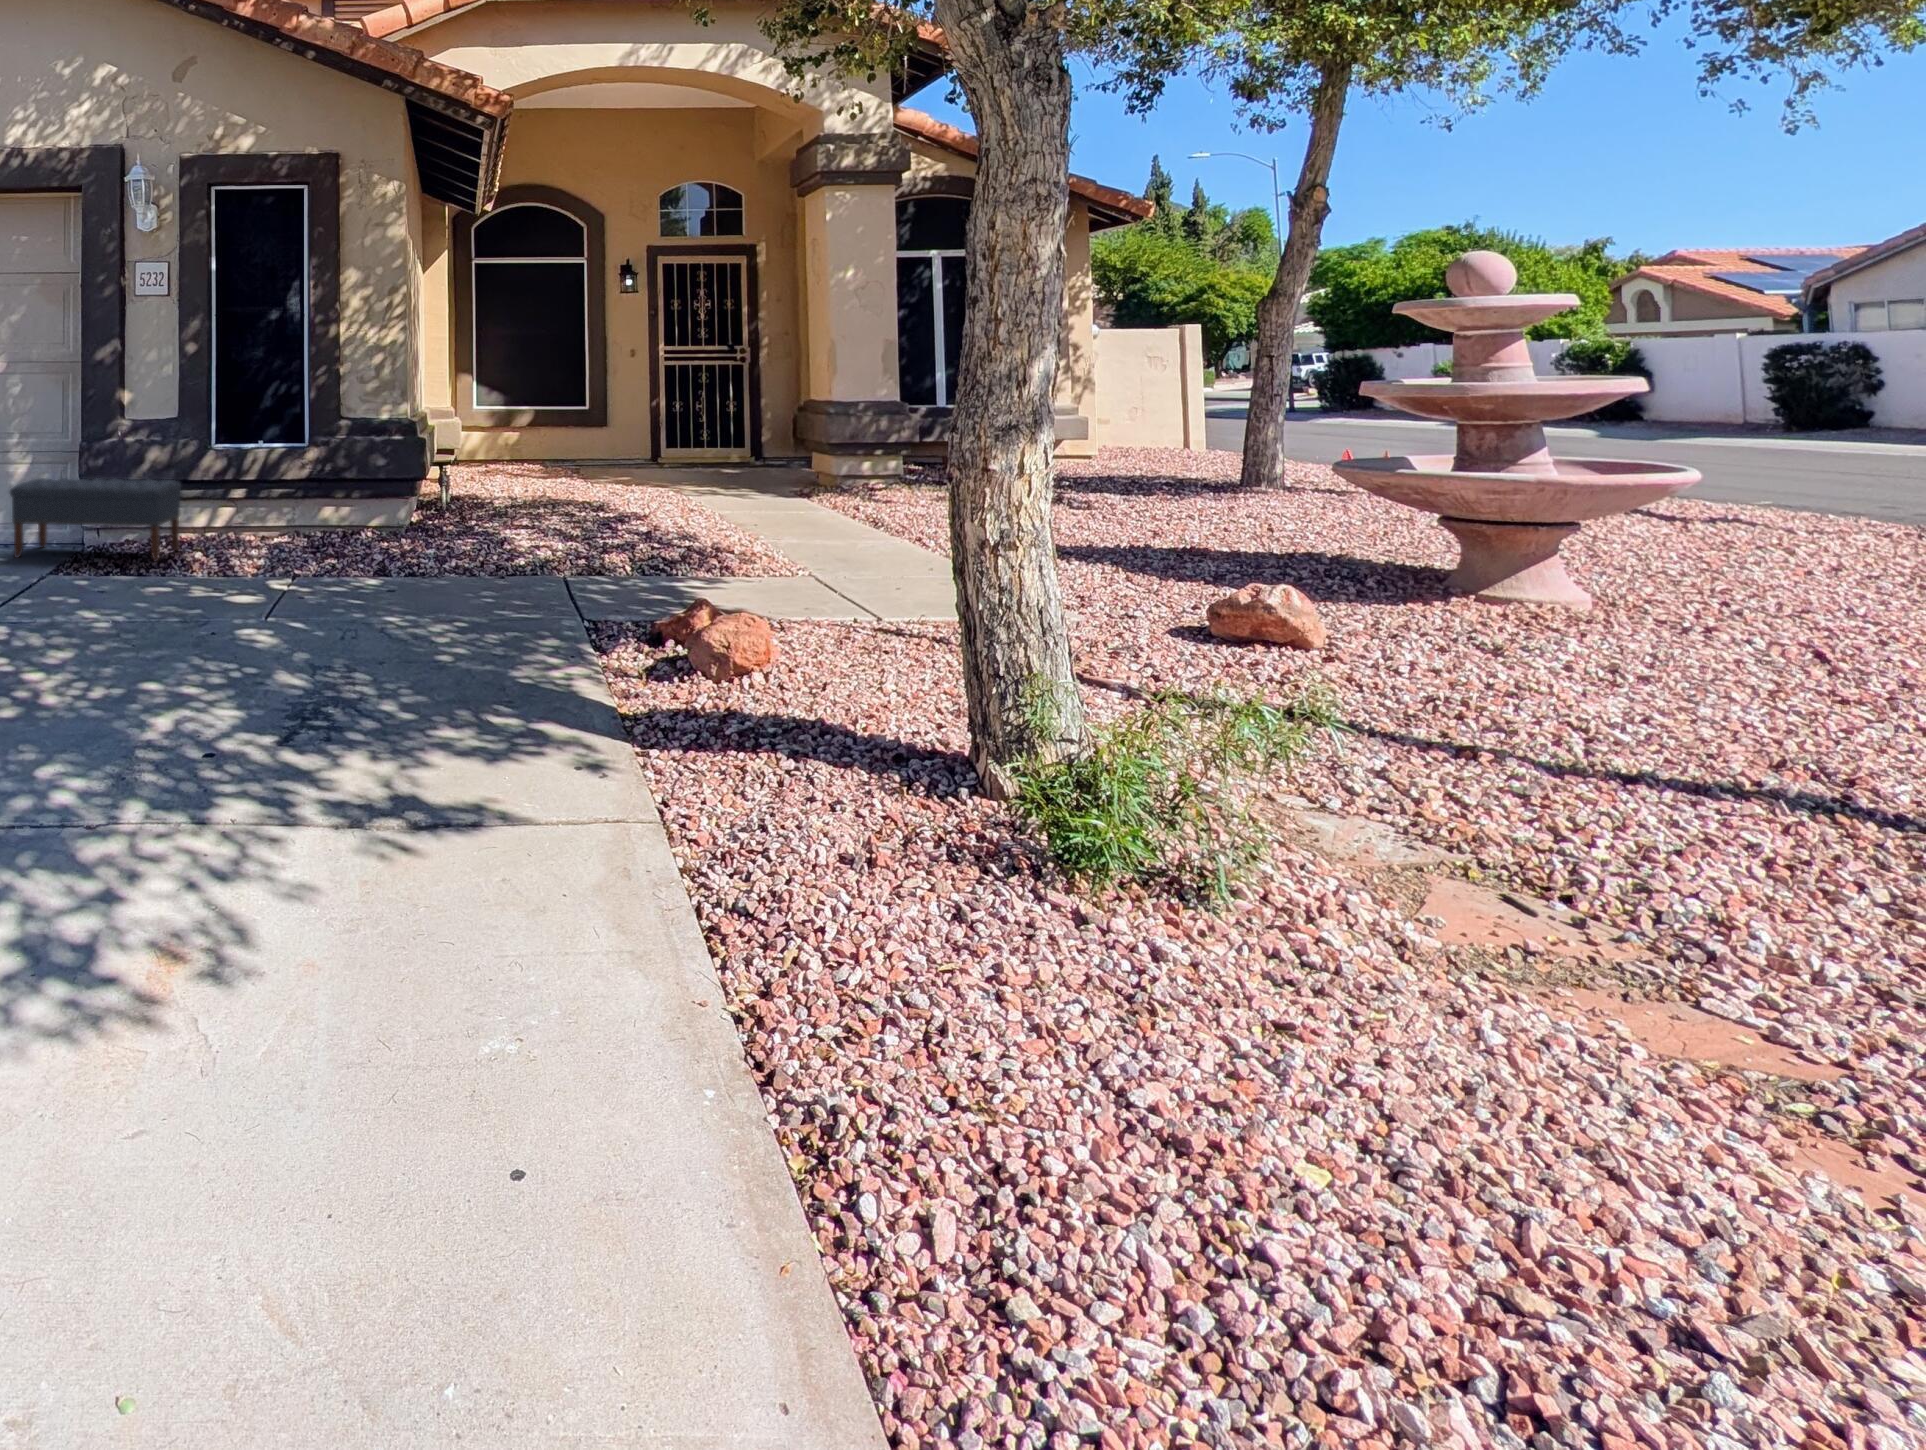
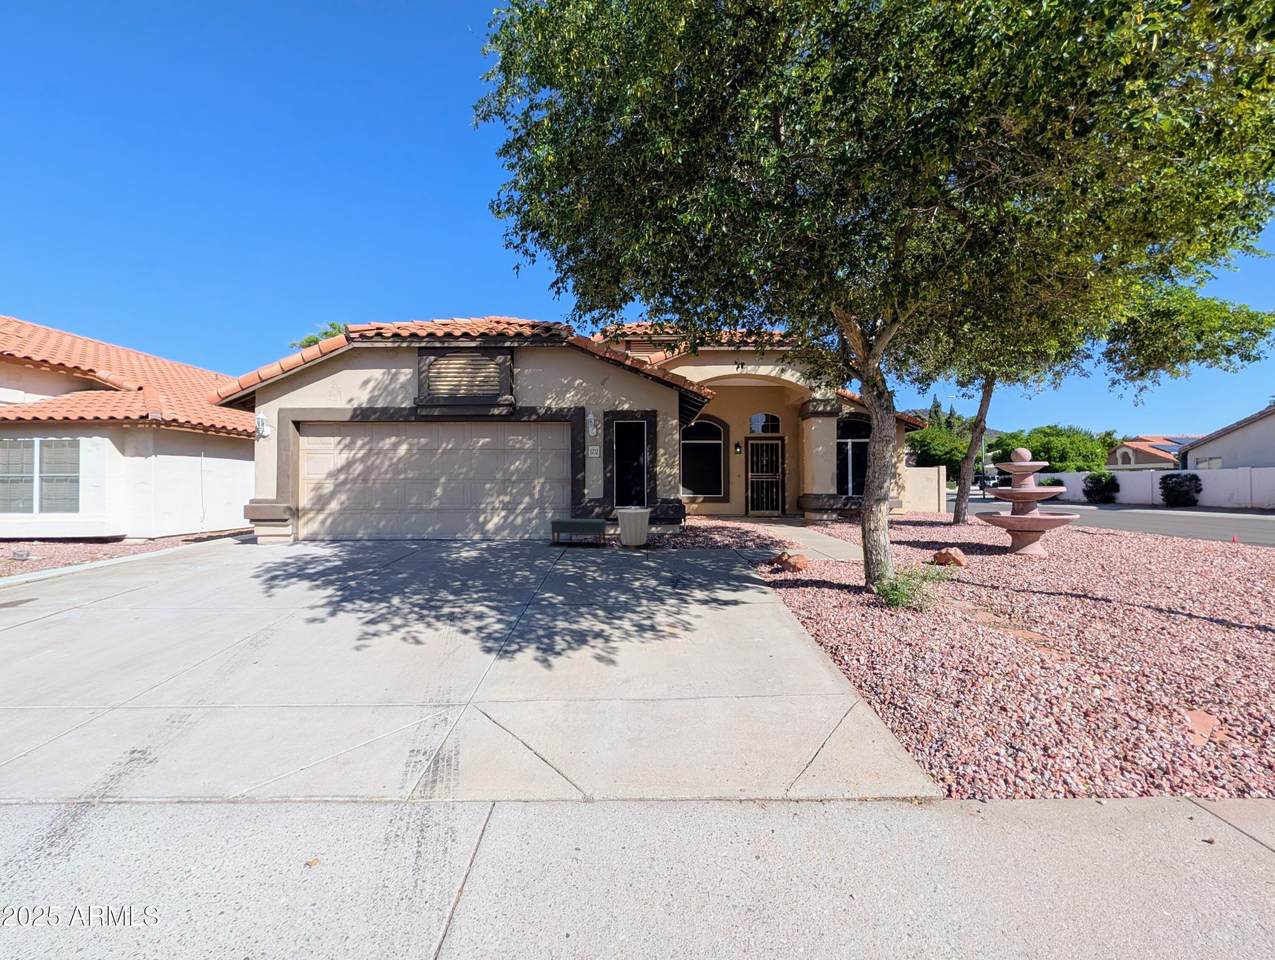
trash can: none [210,441,311,562] -> present [617,506,650,545]

